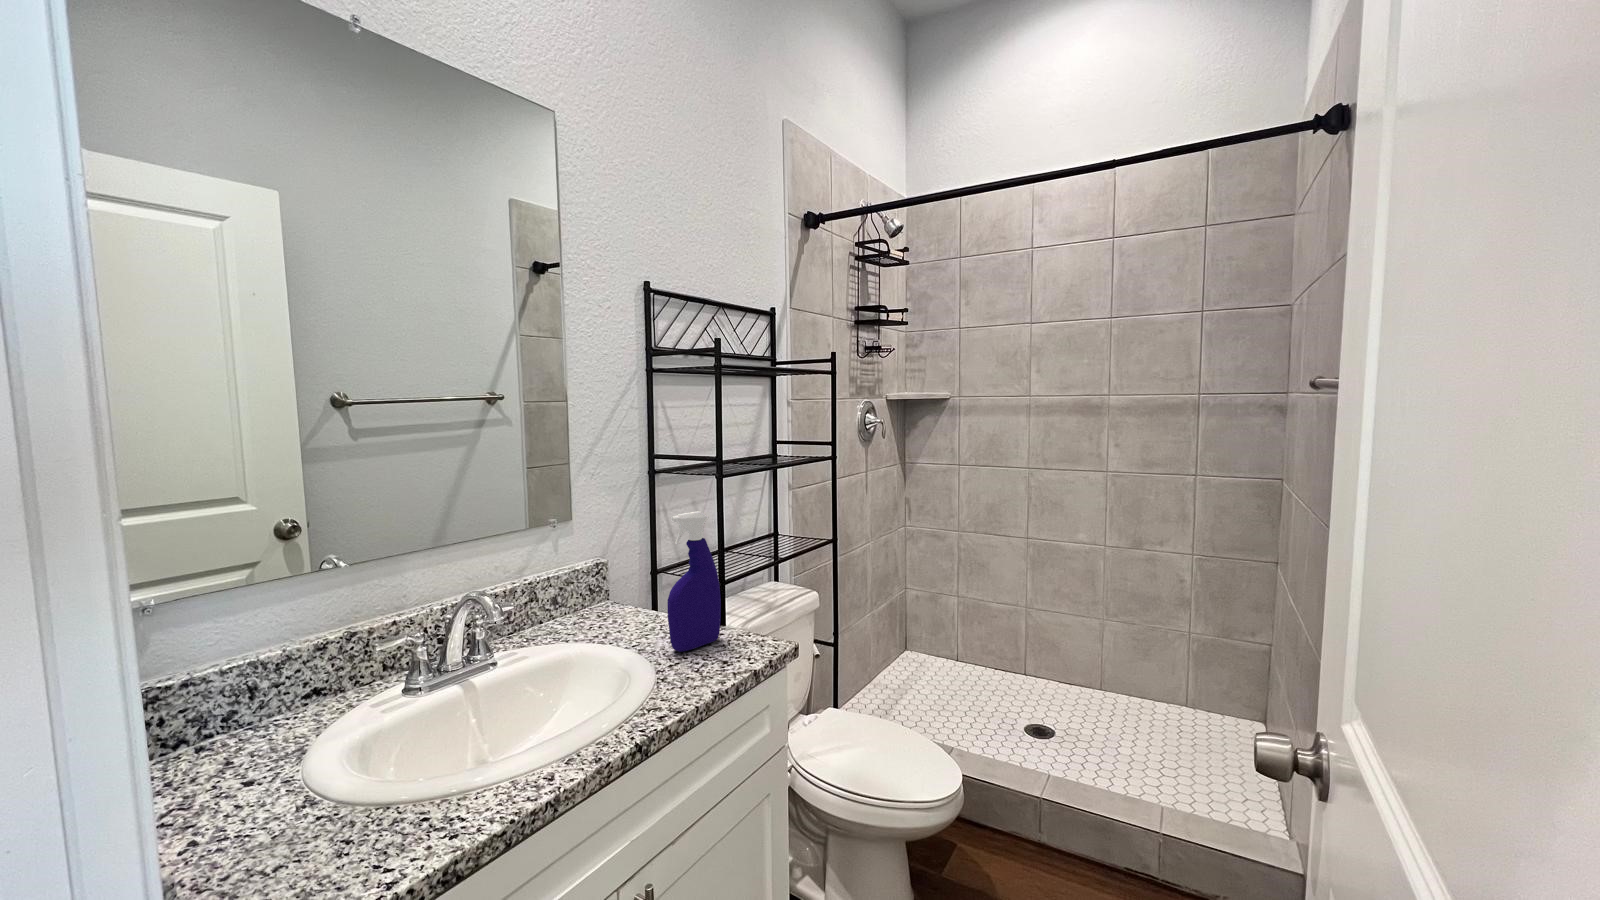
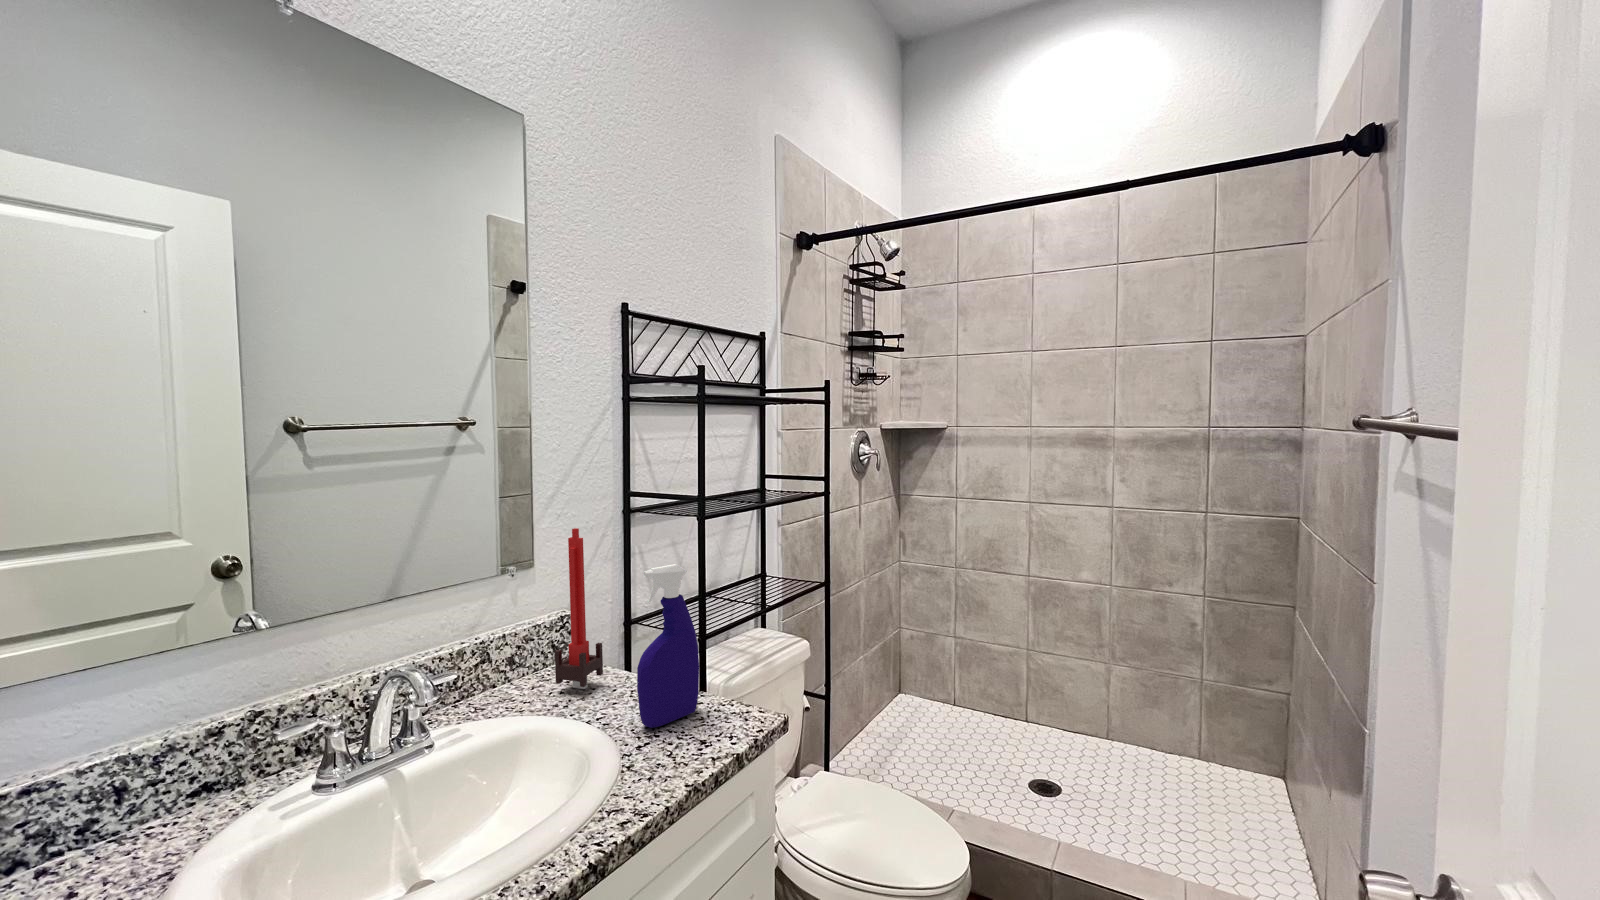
candle: none [594,483,636,624] -> present [555,528,603,689]

